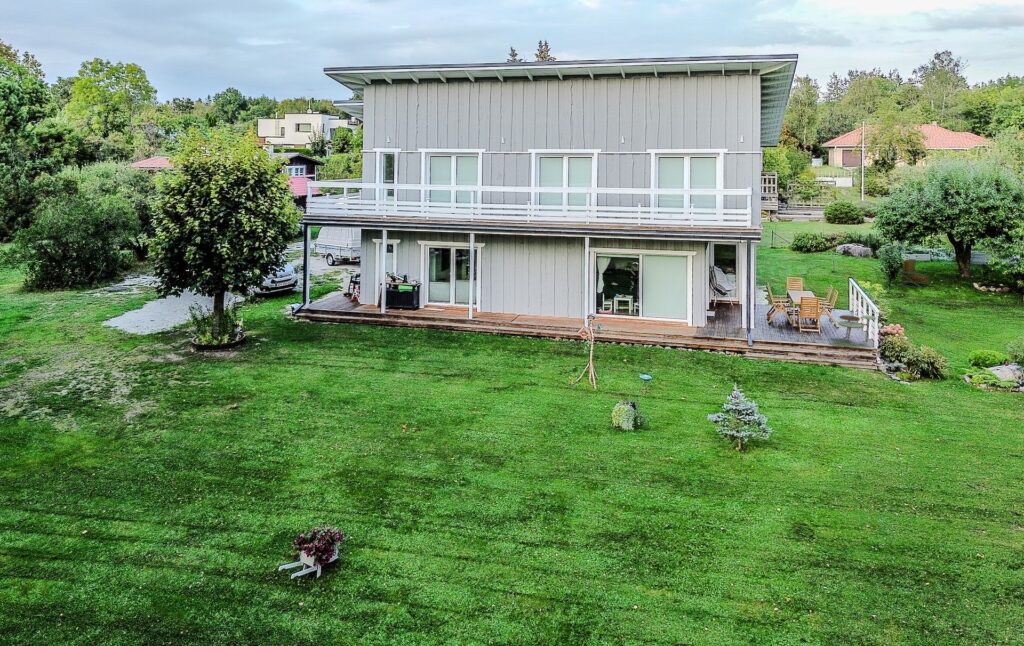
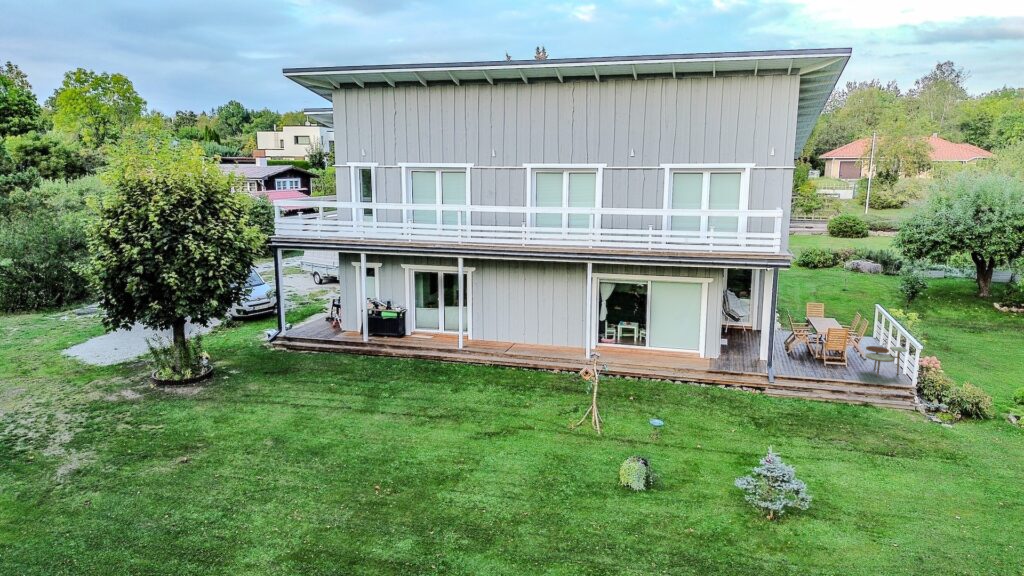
lounge chair: present [897,259,932,288] -> none [916,278,953,310]

